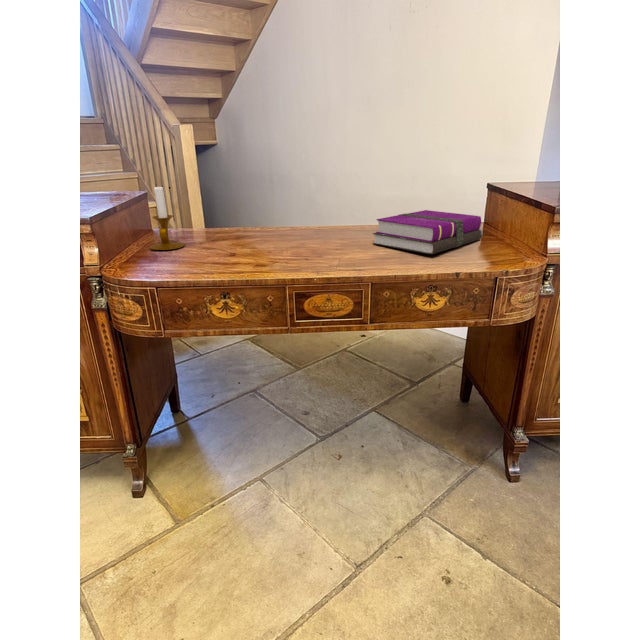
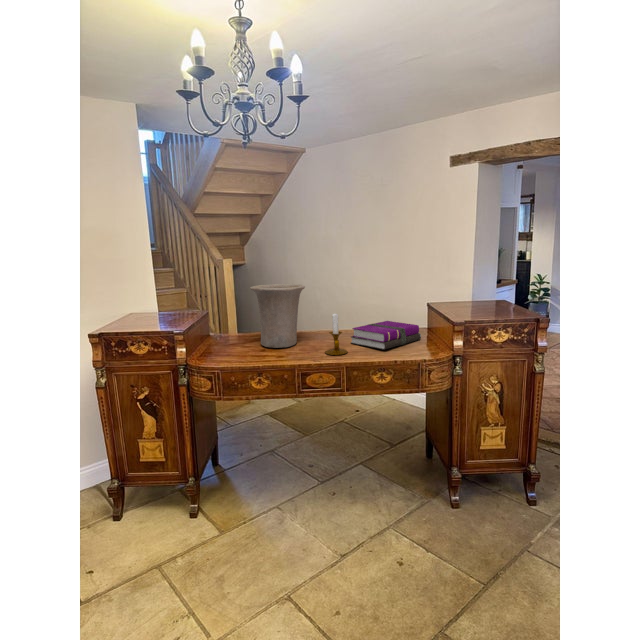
vase: none [207,143,301,249] -> present [250,284,305,348]
candlestick: present [150,187,185,250] -> present [325,314,348,355]

